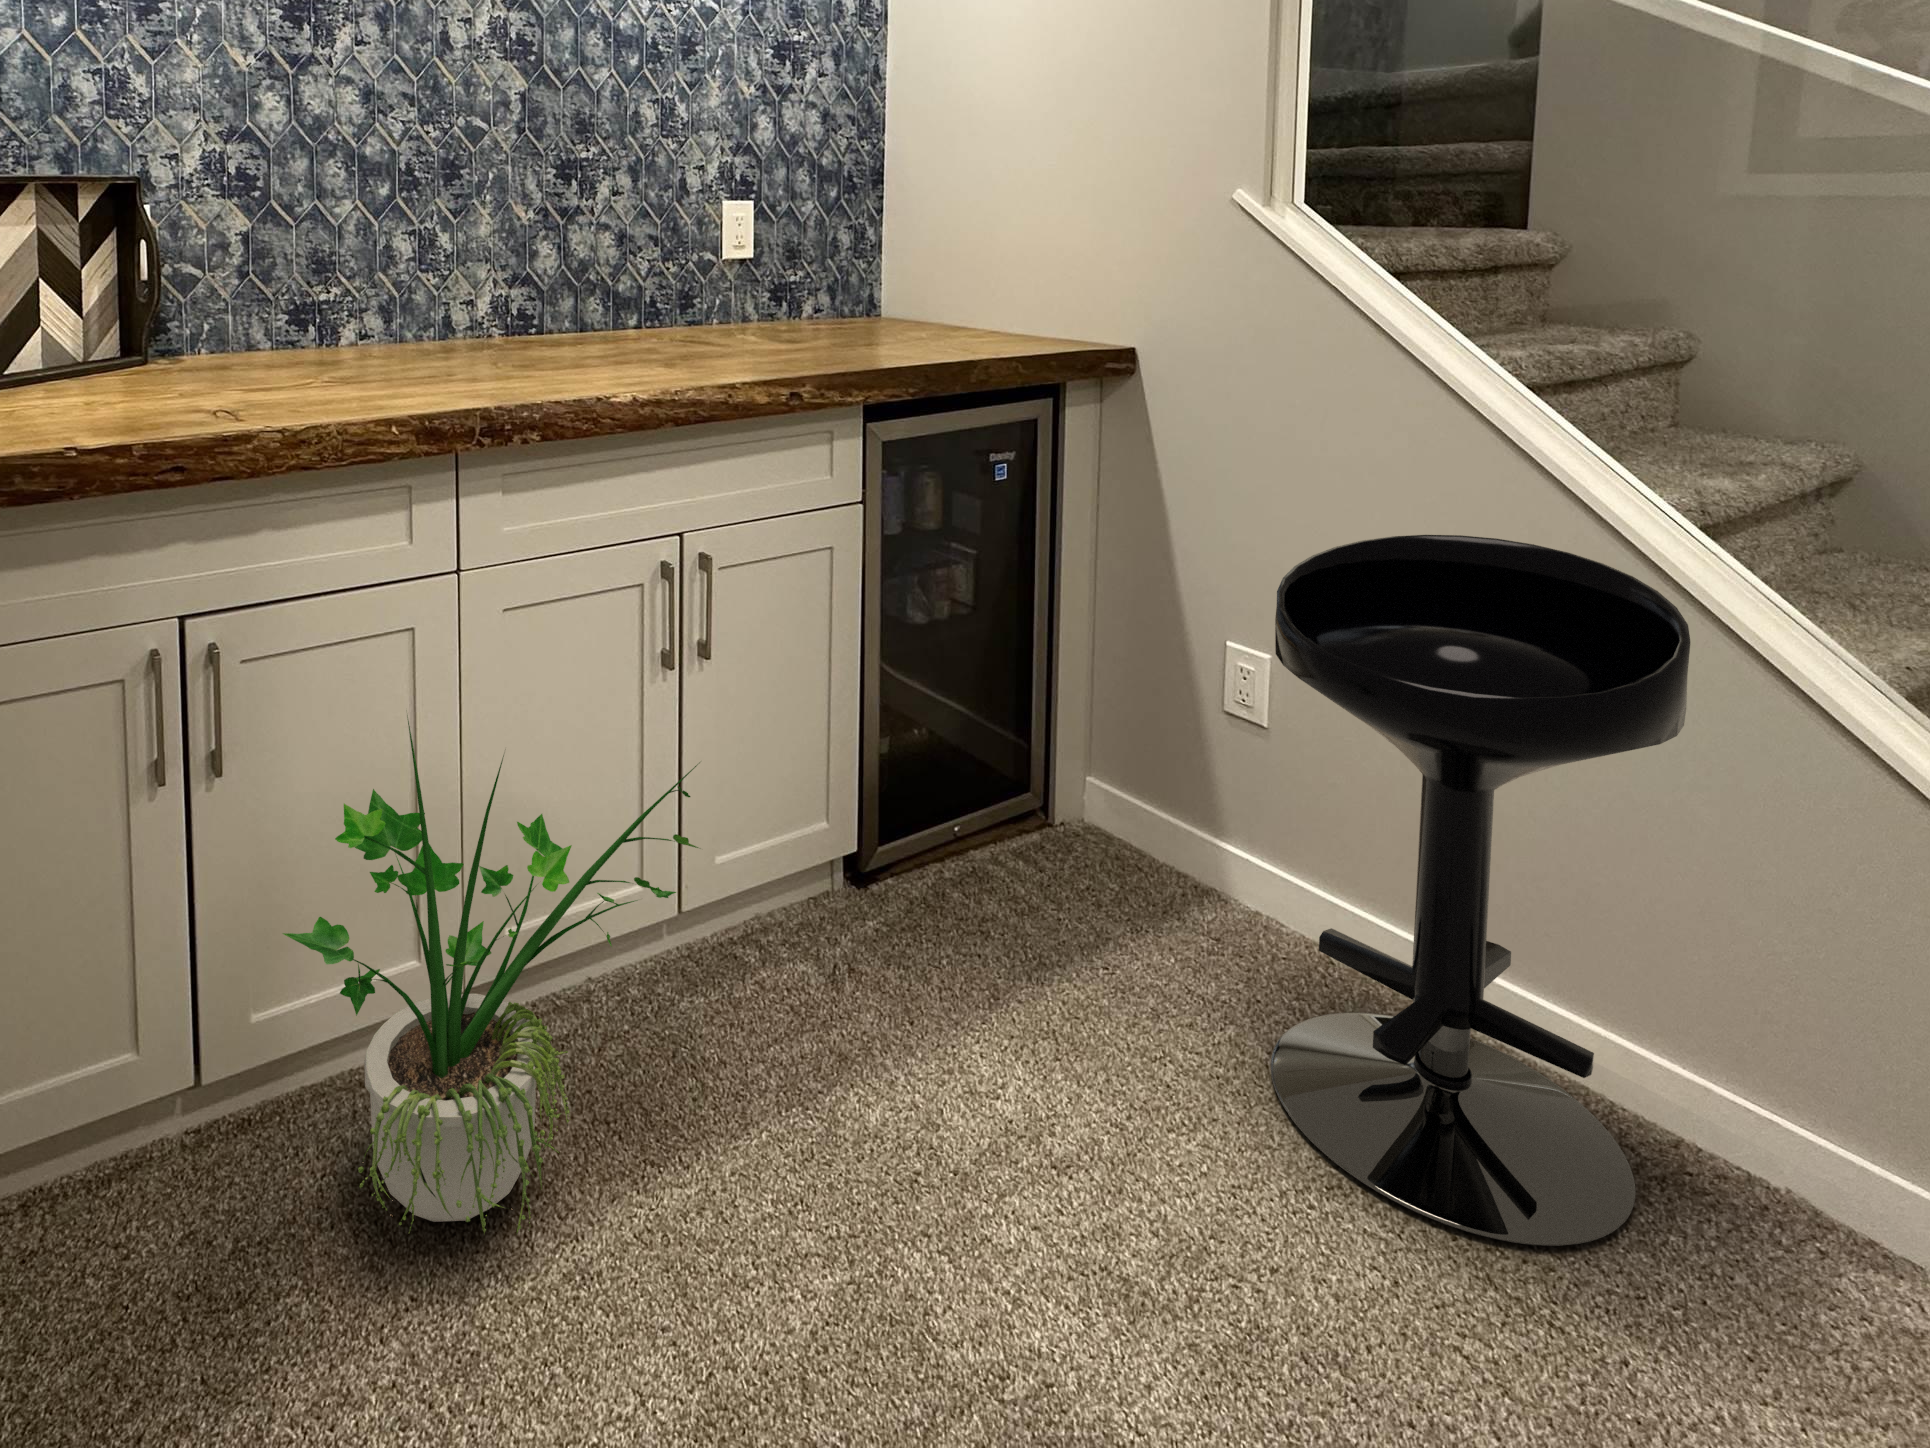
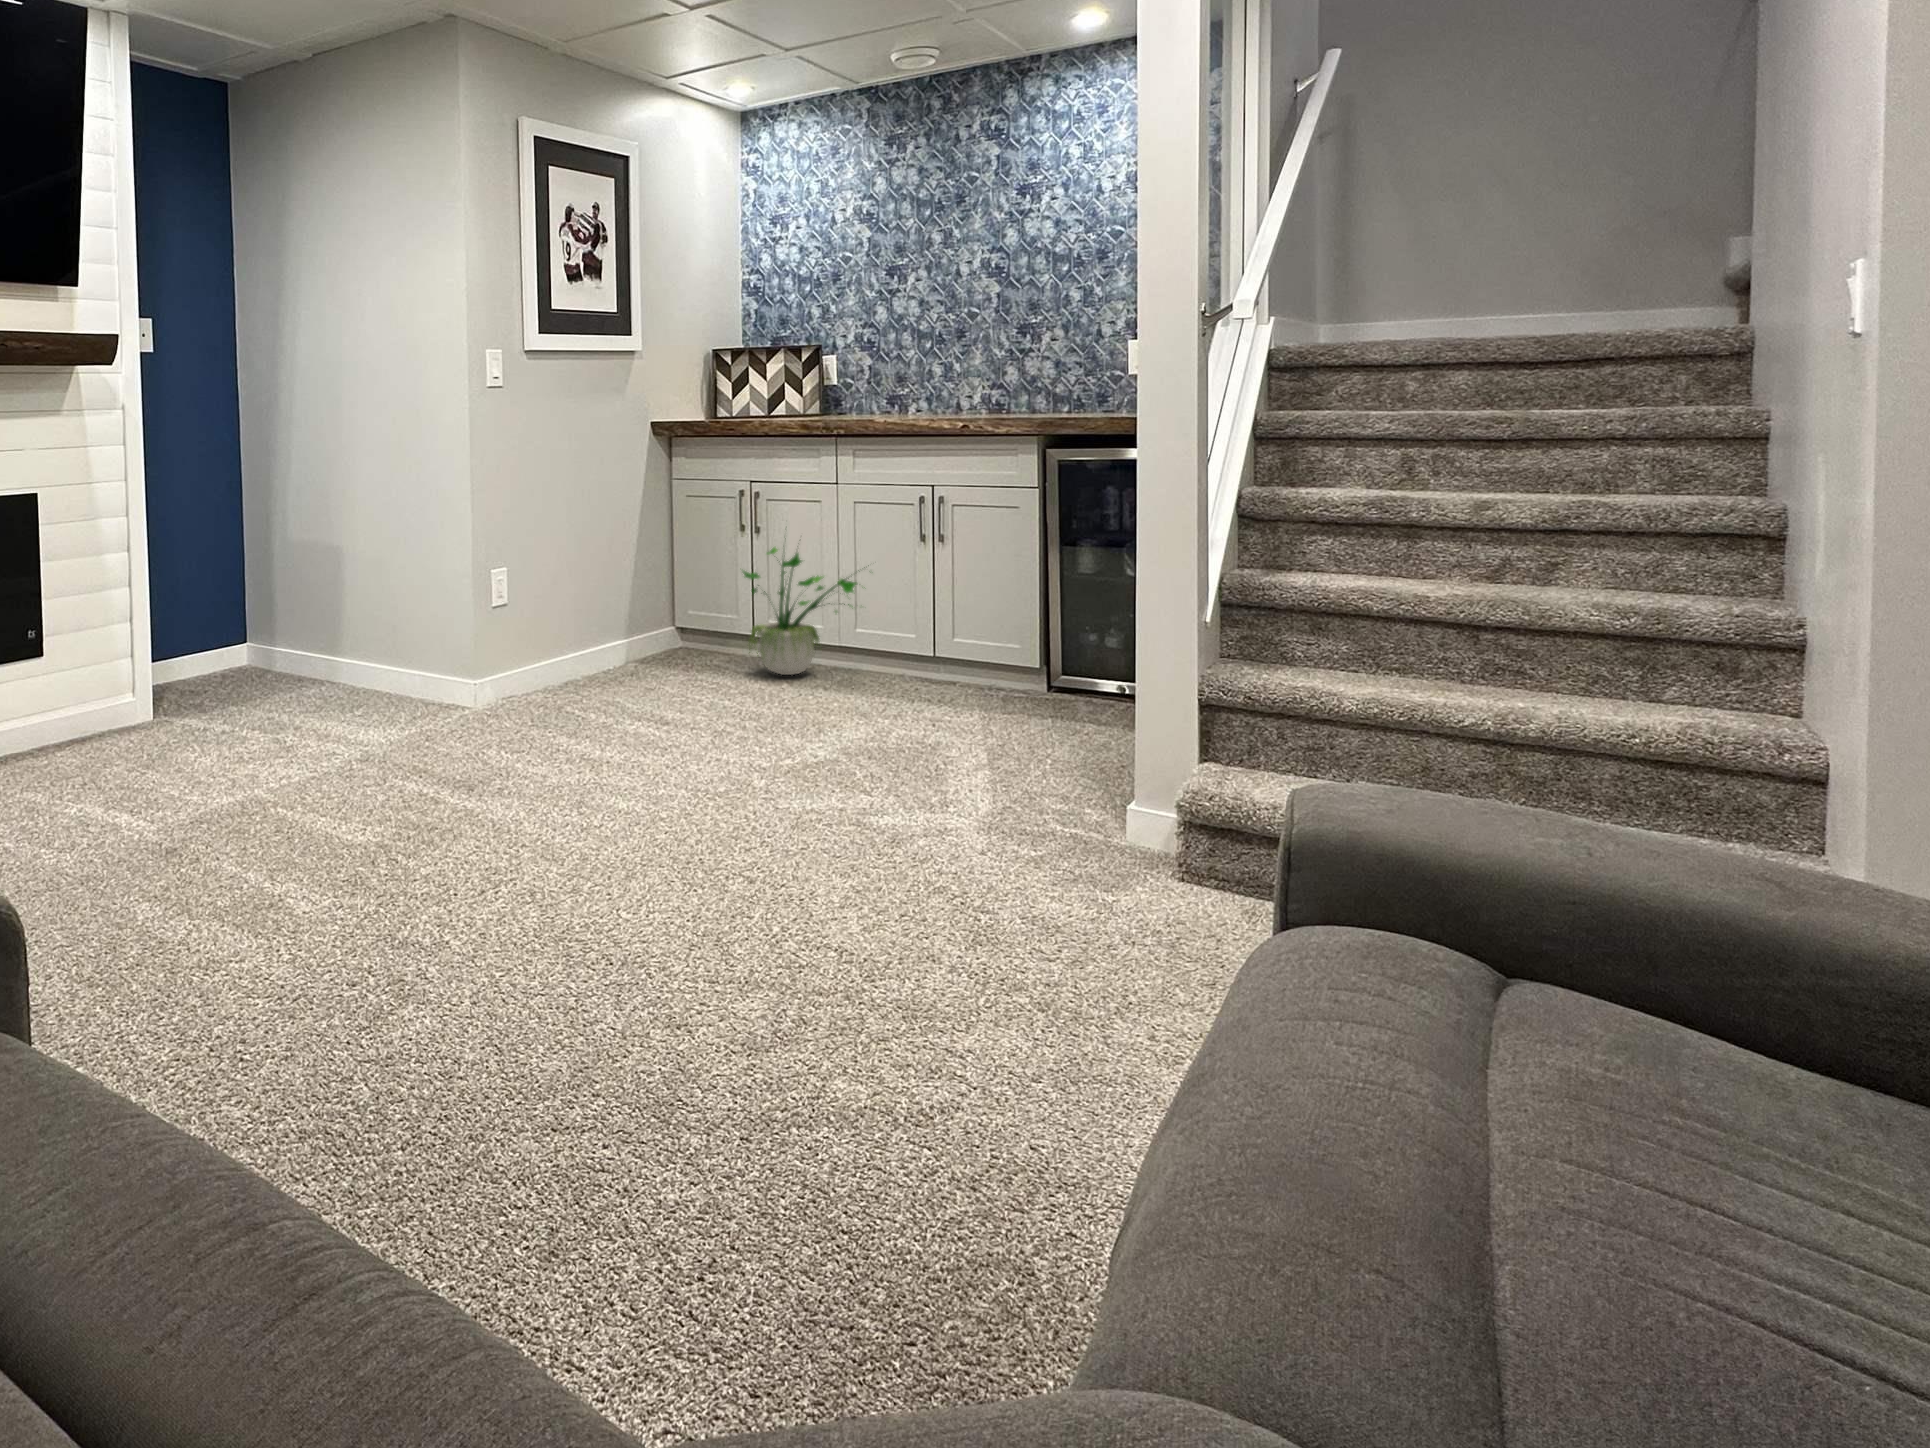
bar stool: present [1271,535,1690,1246] -> none [977,507,1143,784]

